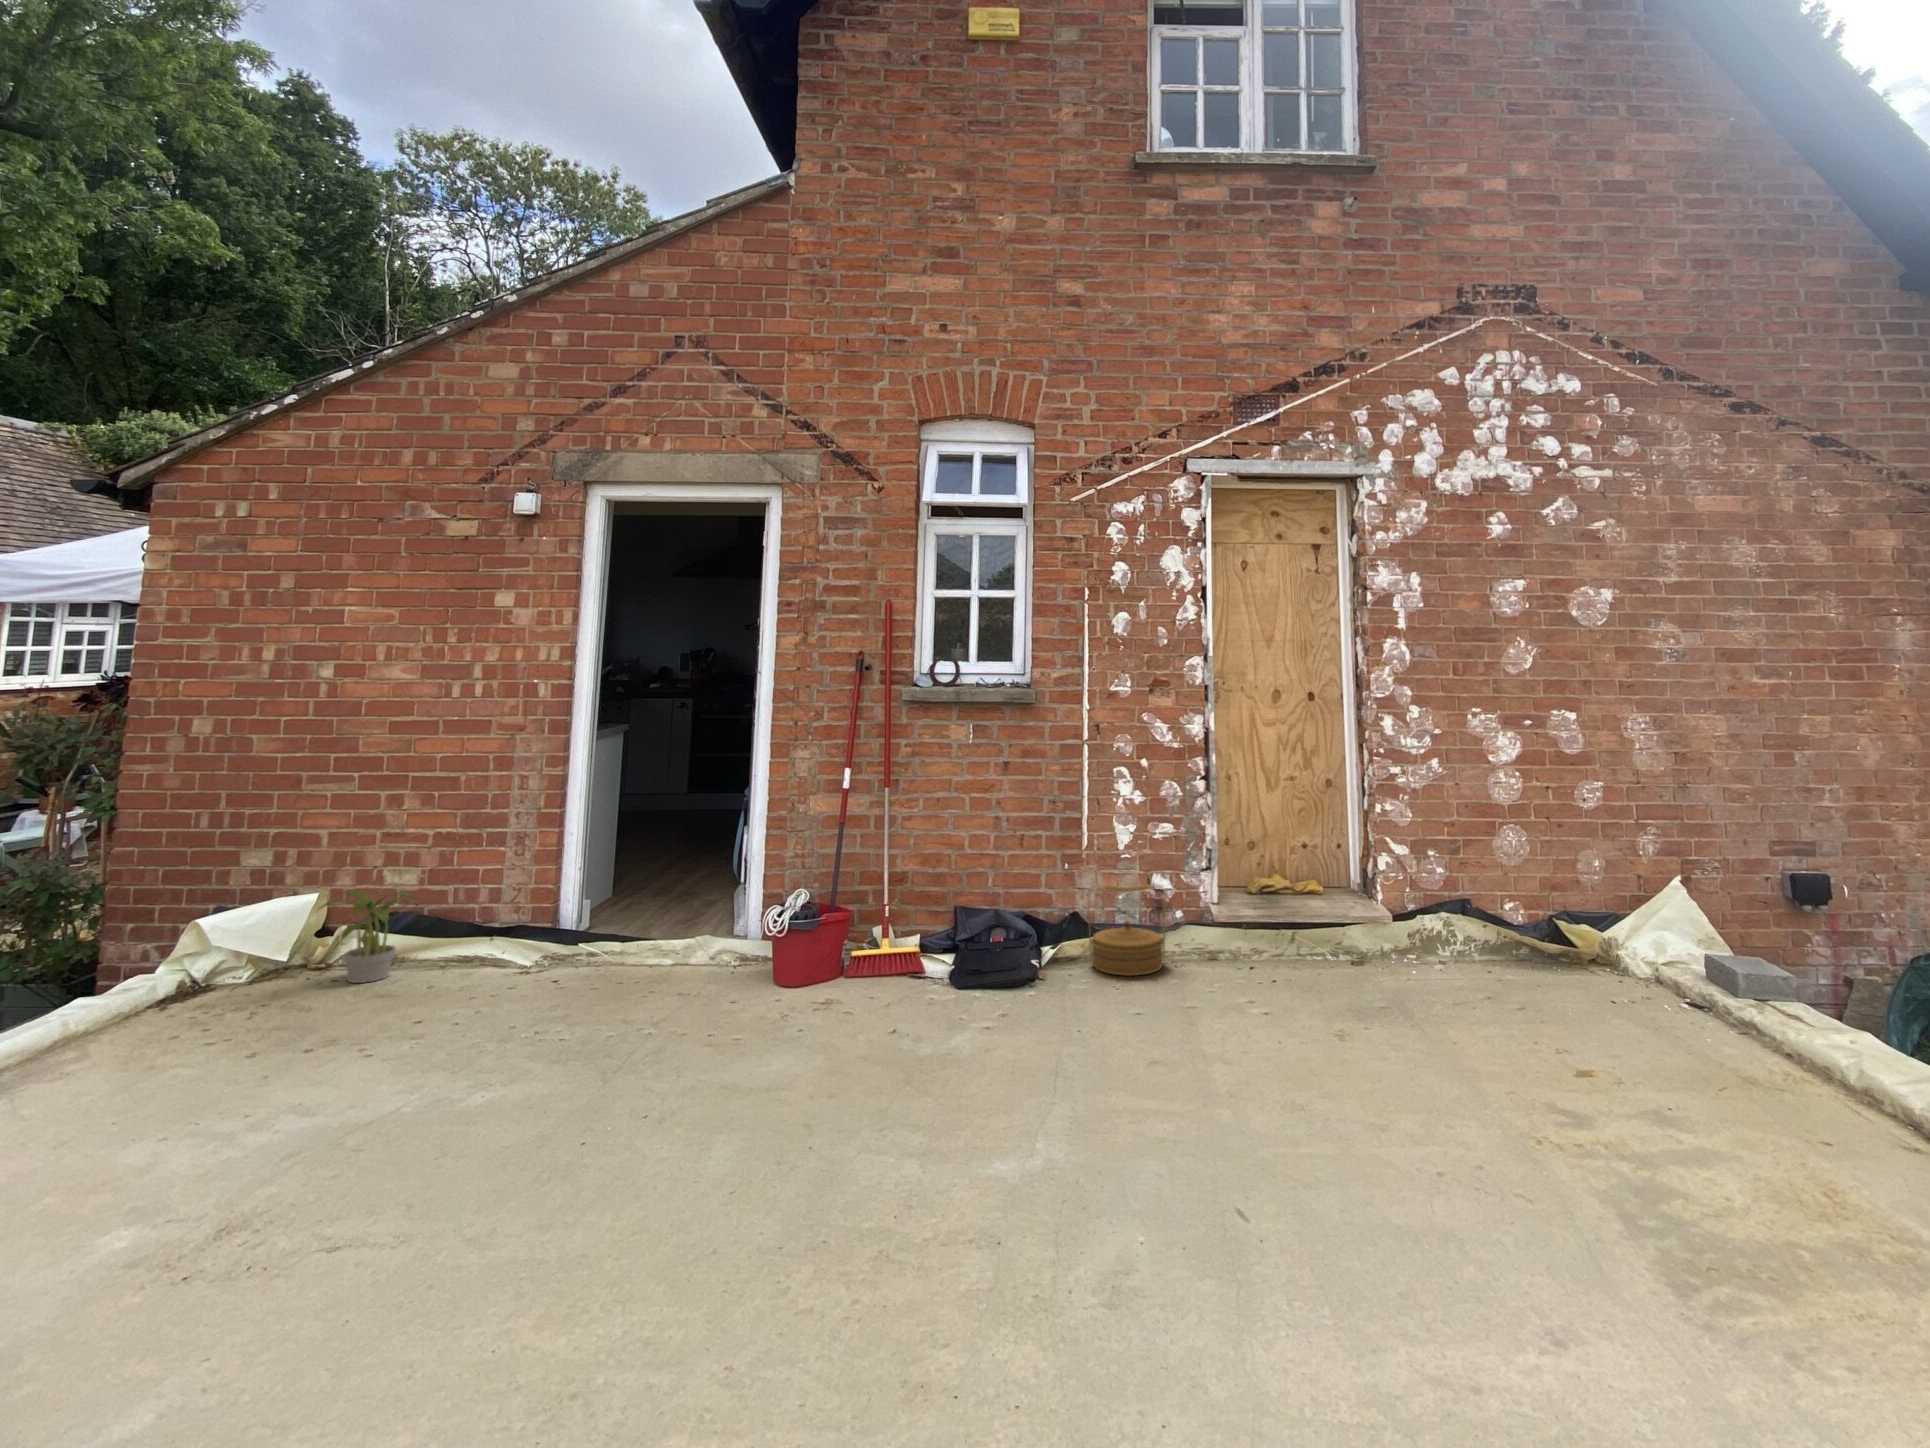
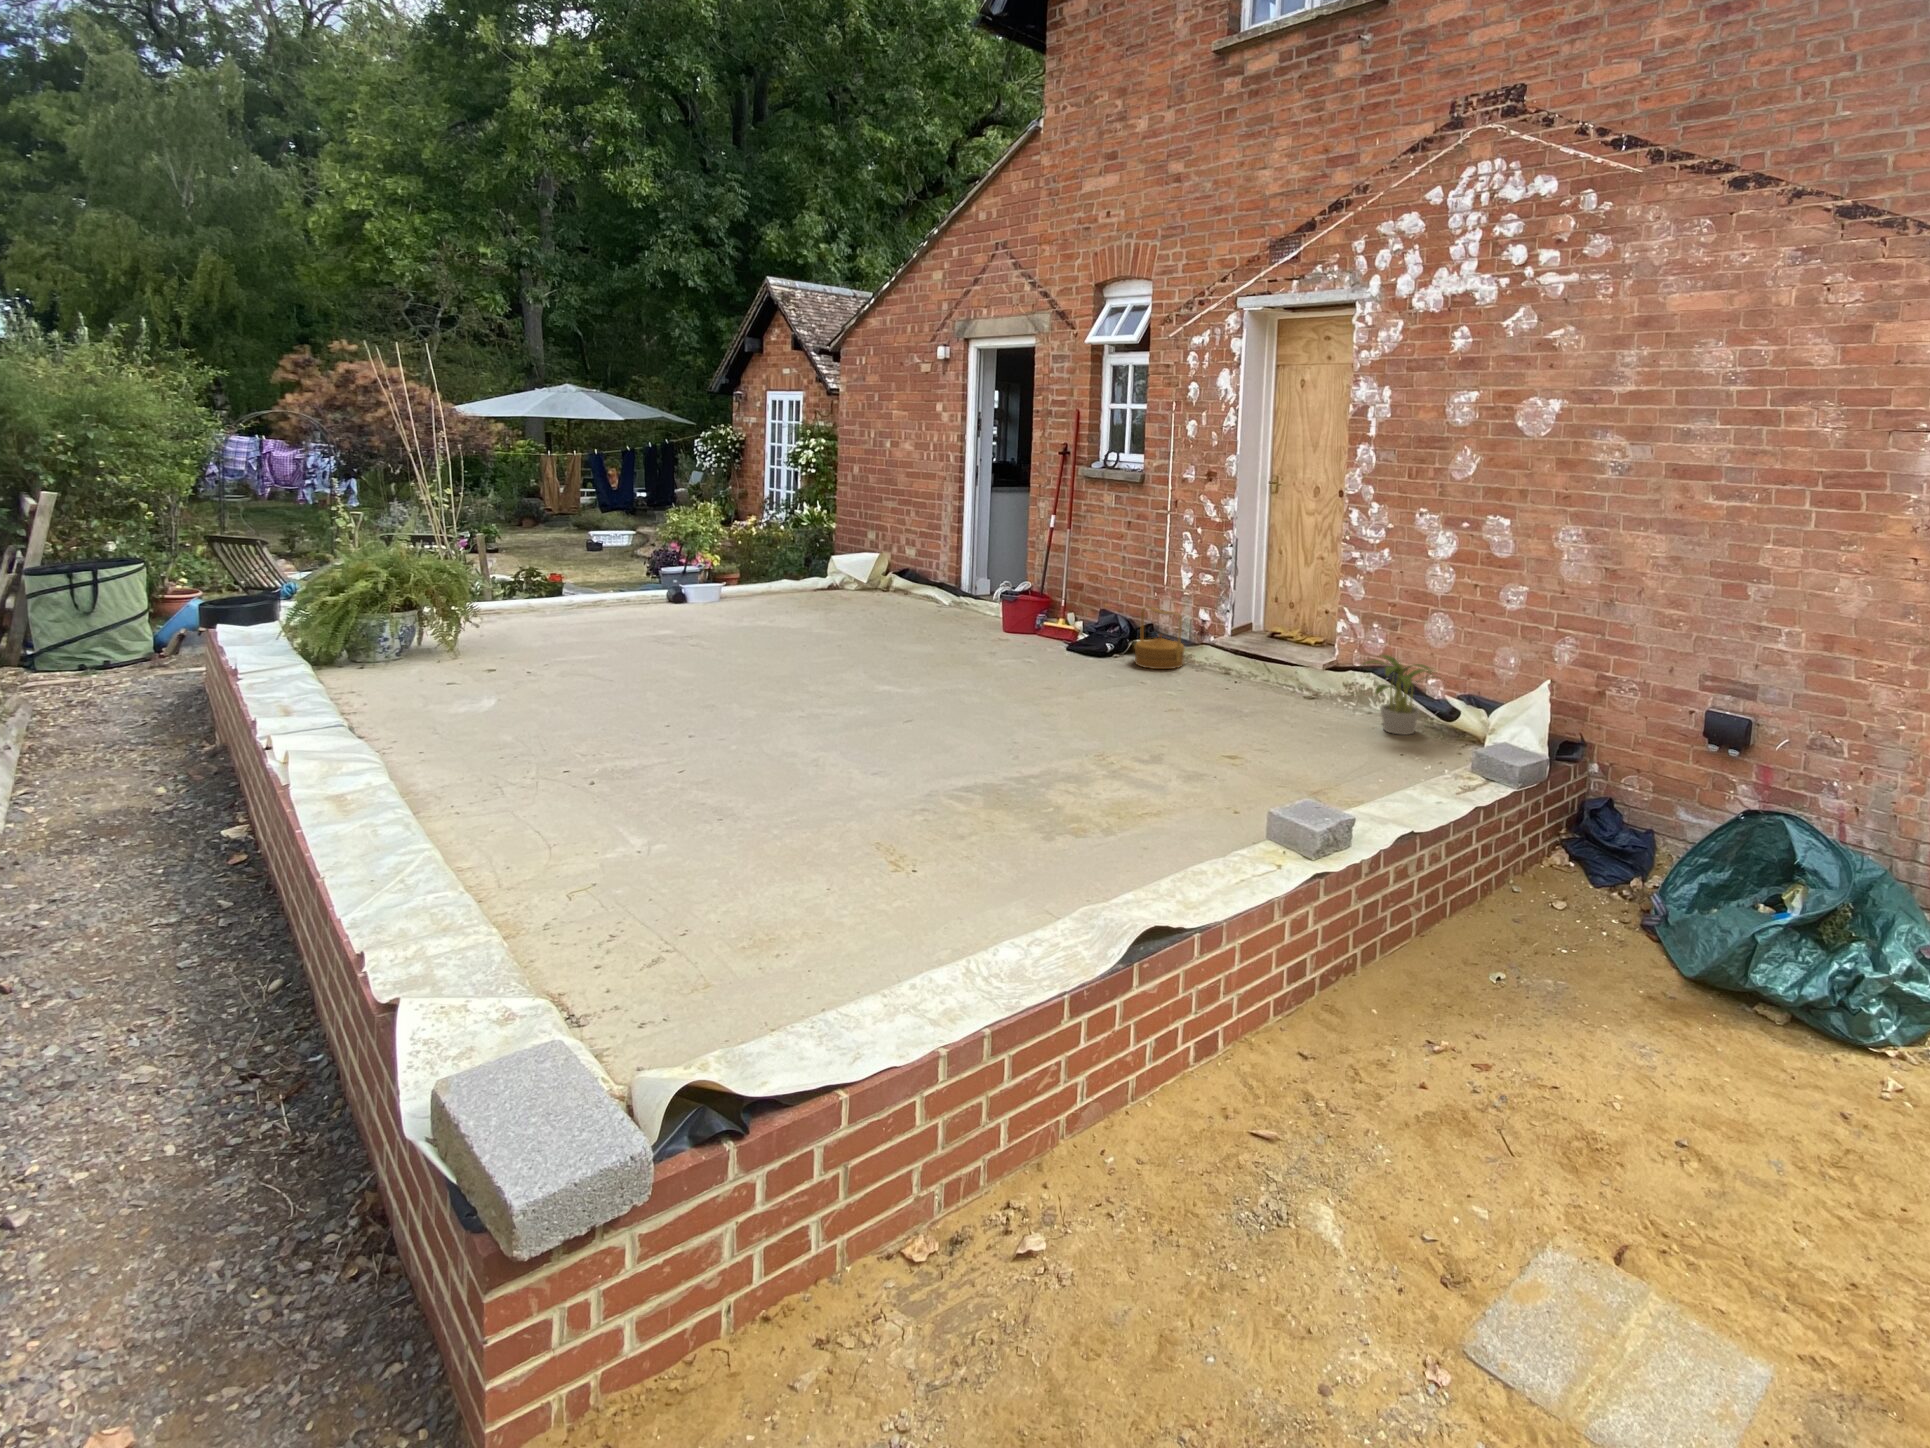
potted plant: present [319,890,417,983] -> present [1364,655,1445,735]

